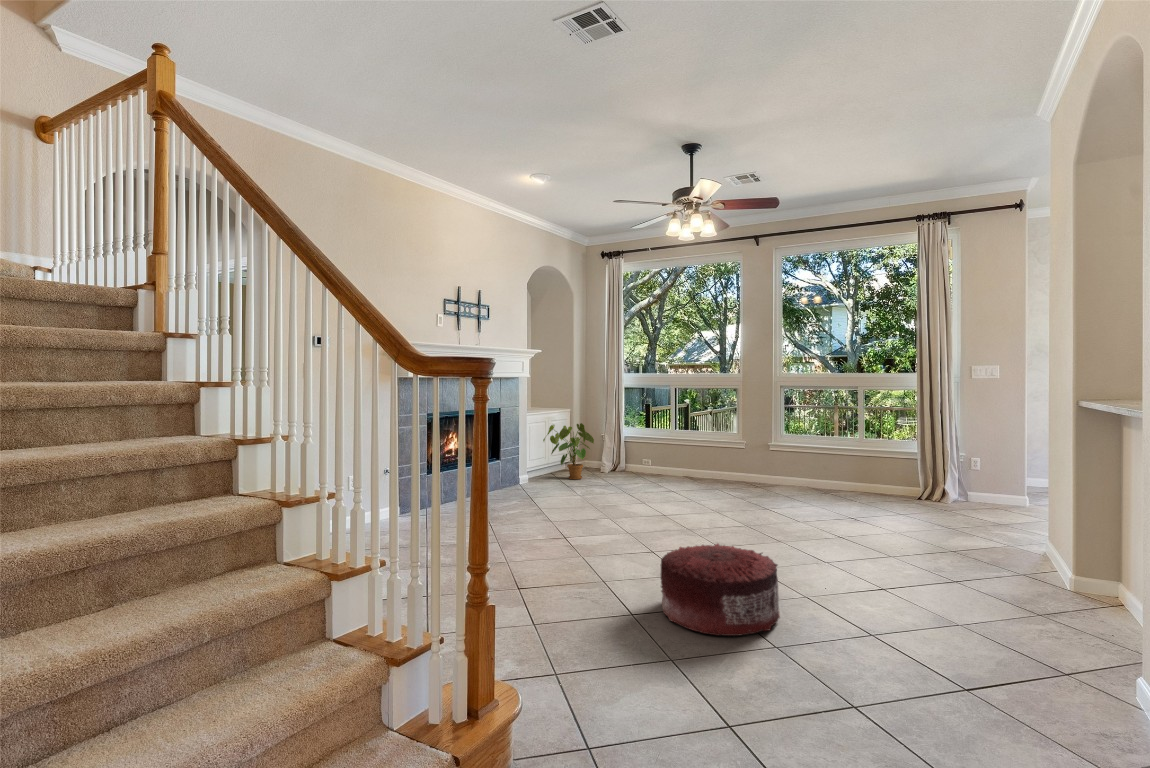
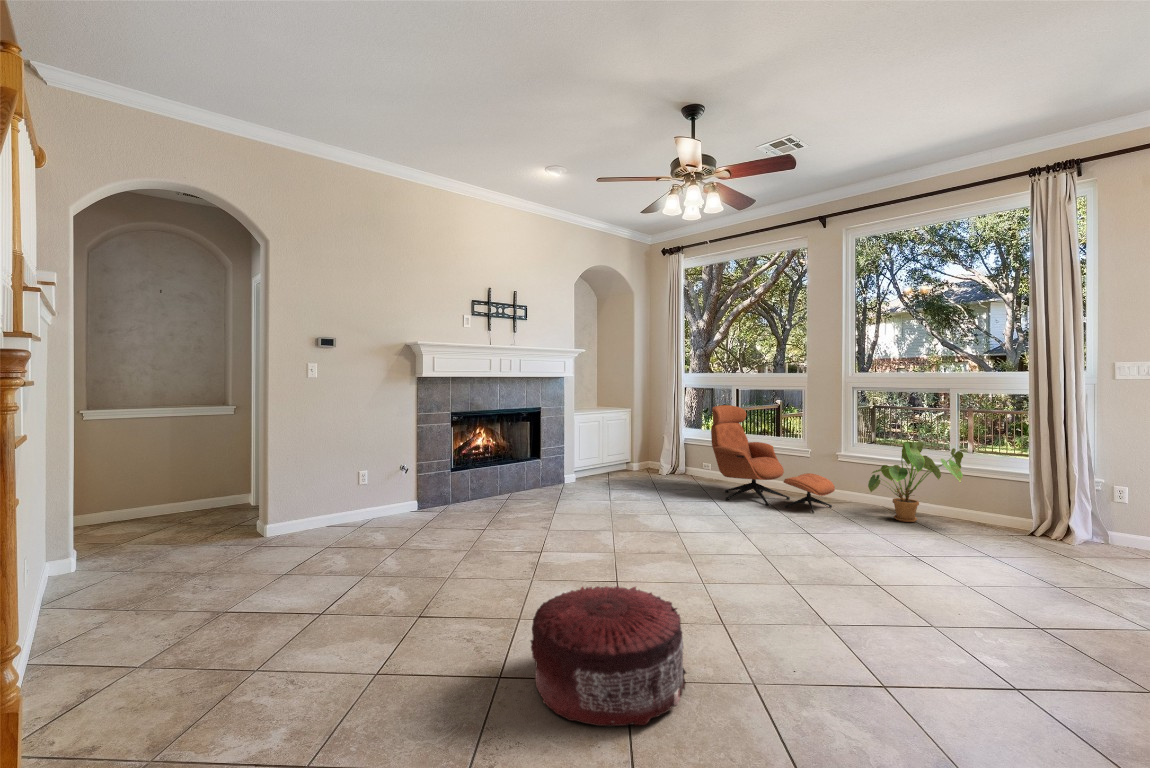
lounge chair: none [665,403,772,494] -> present [711,405,835,513]
house plant: present [543,423,594,479] -> present [868,442,963,522]

